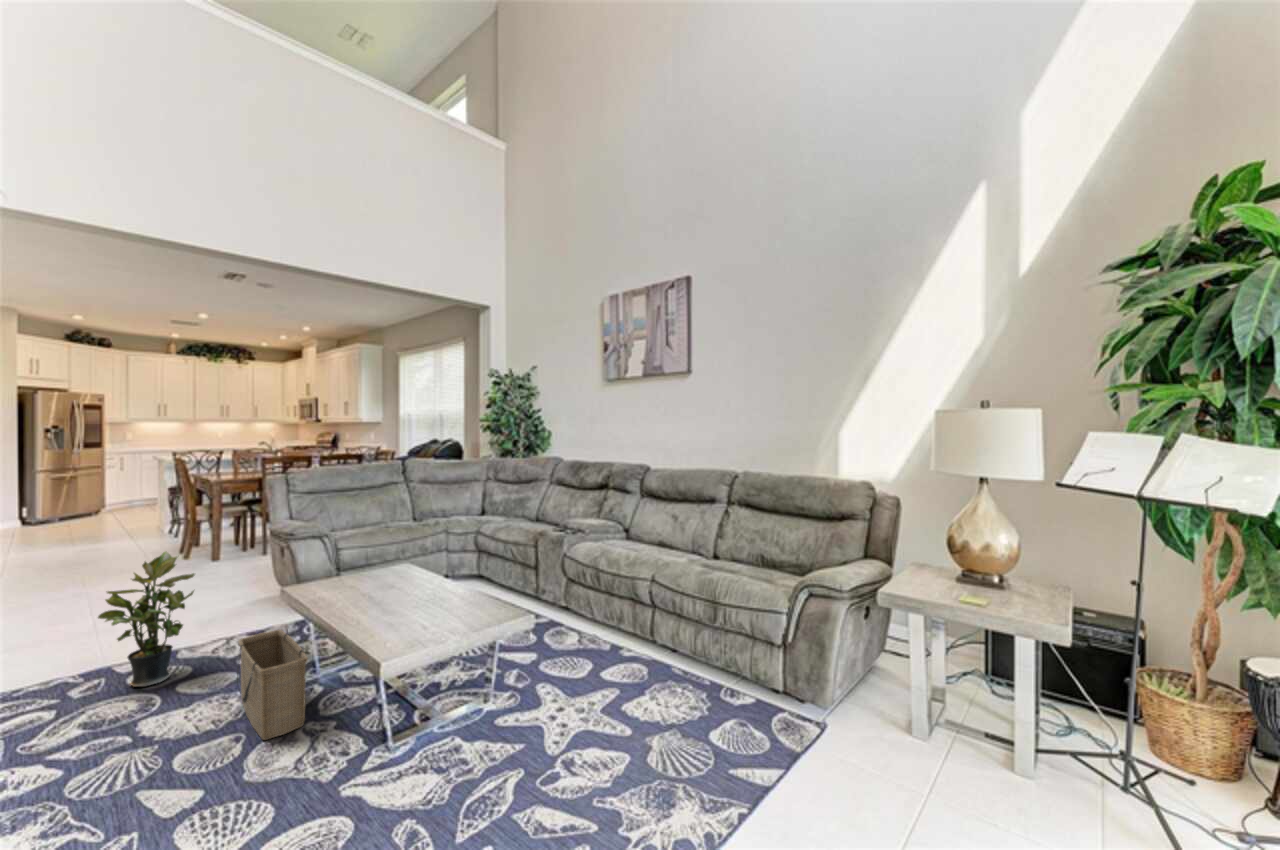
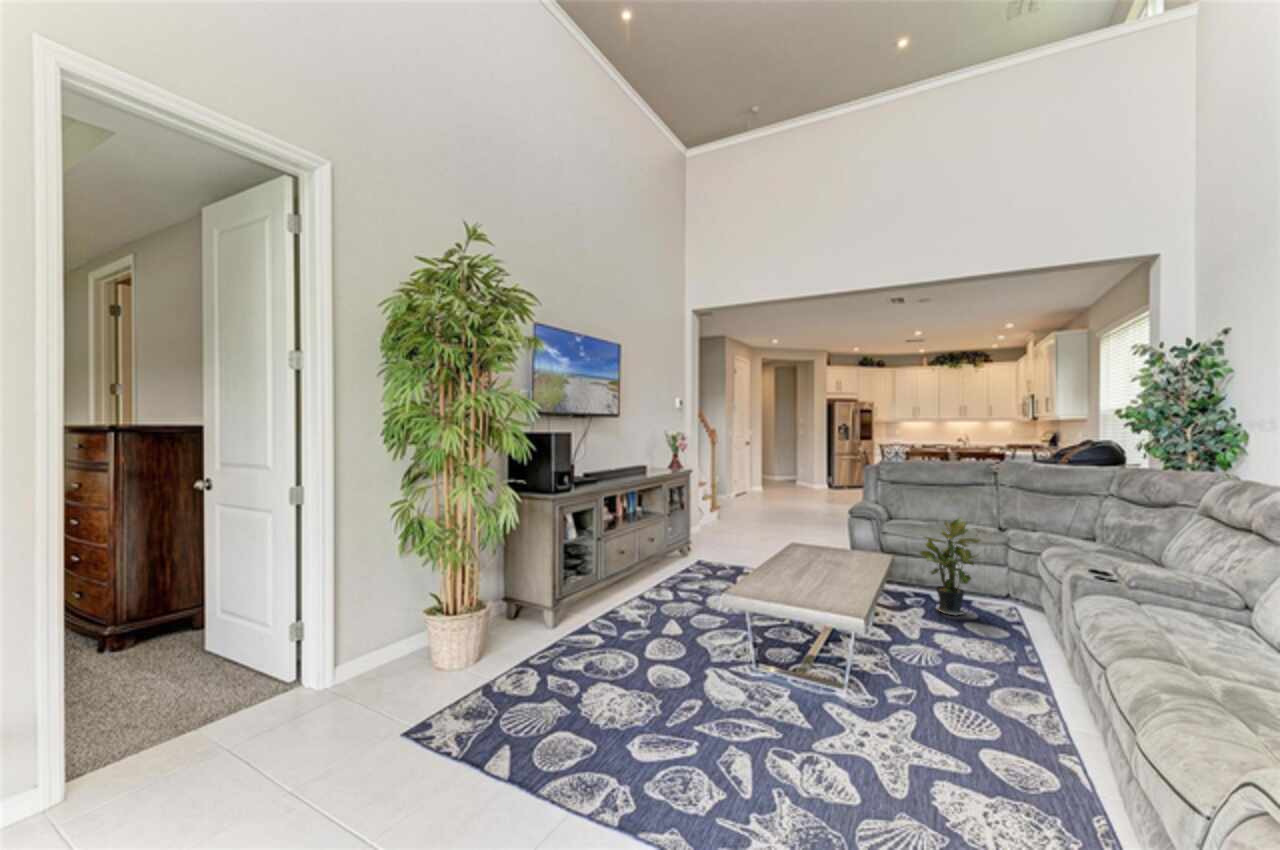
basket: present [238,630,308,740] -> none [999,600,1056,695]

